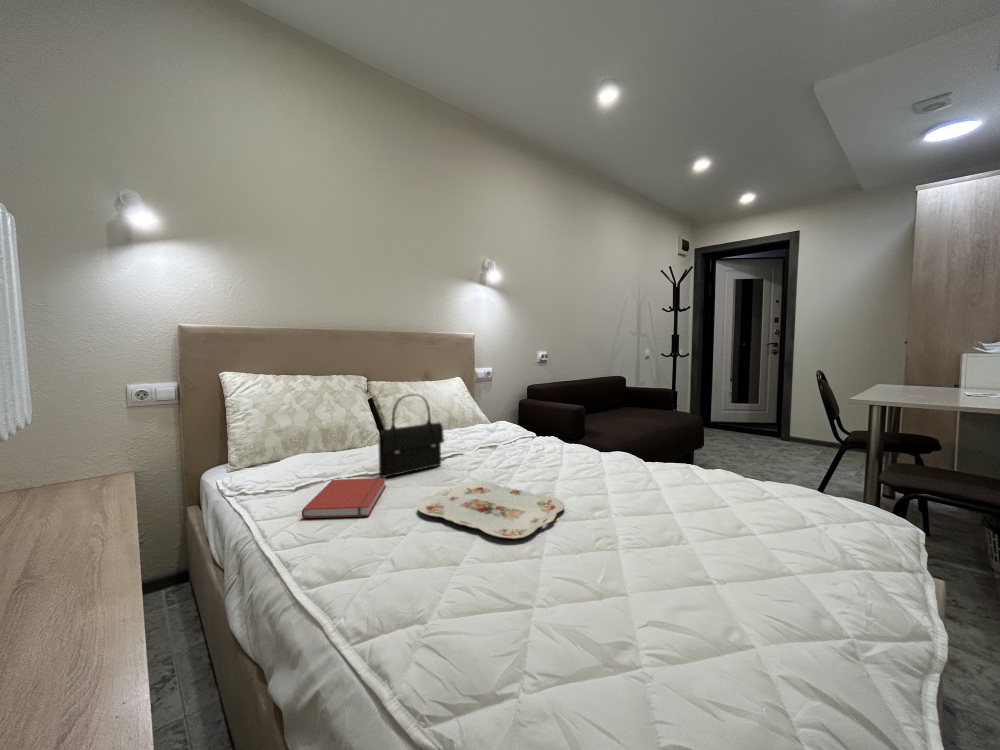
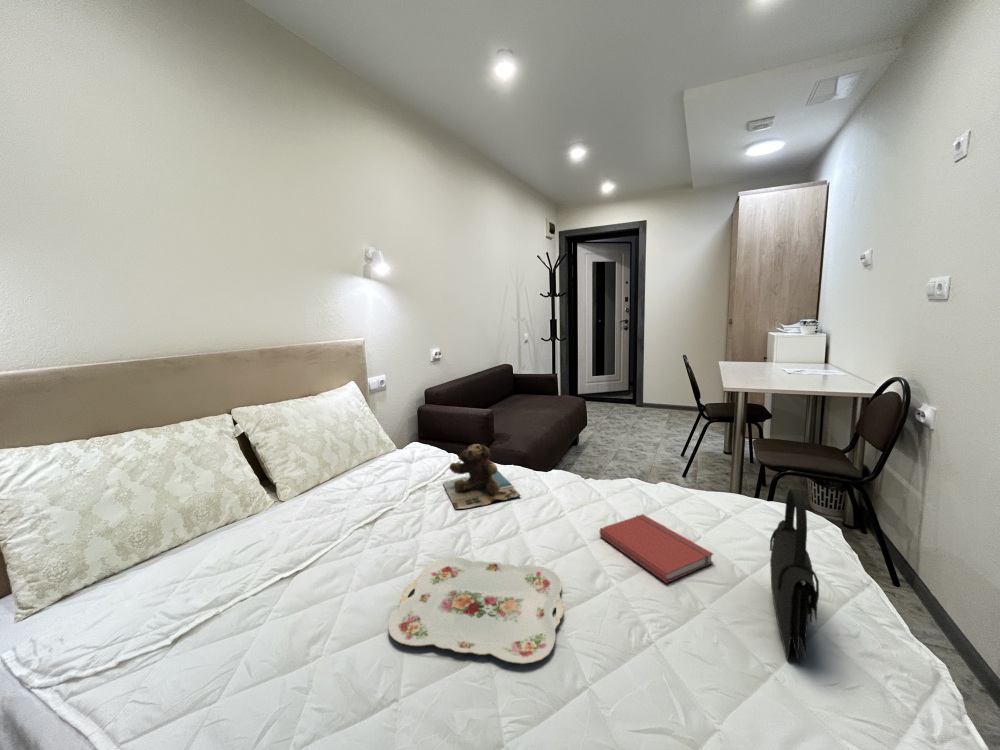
handbag: present [379,394,444,478] -> present [770,489,819,663]
teddy bear: none [510,413,571,462] -> present [443,444,520,509]
book: present [302,478,386,518] -> present [600,514,713,583]

